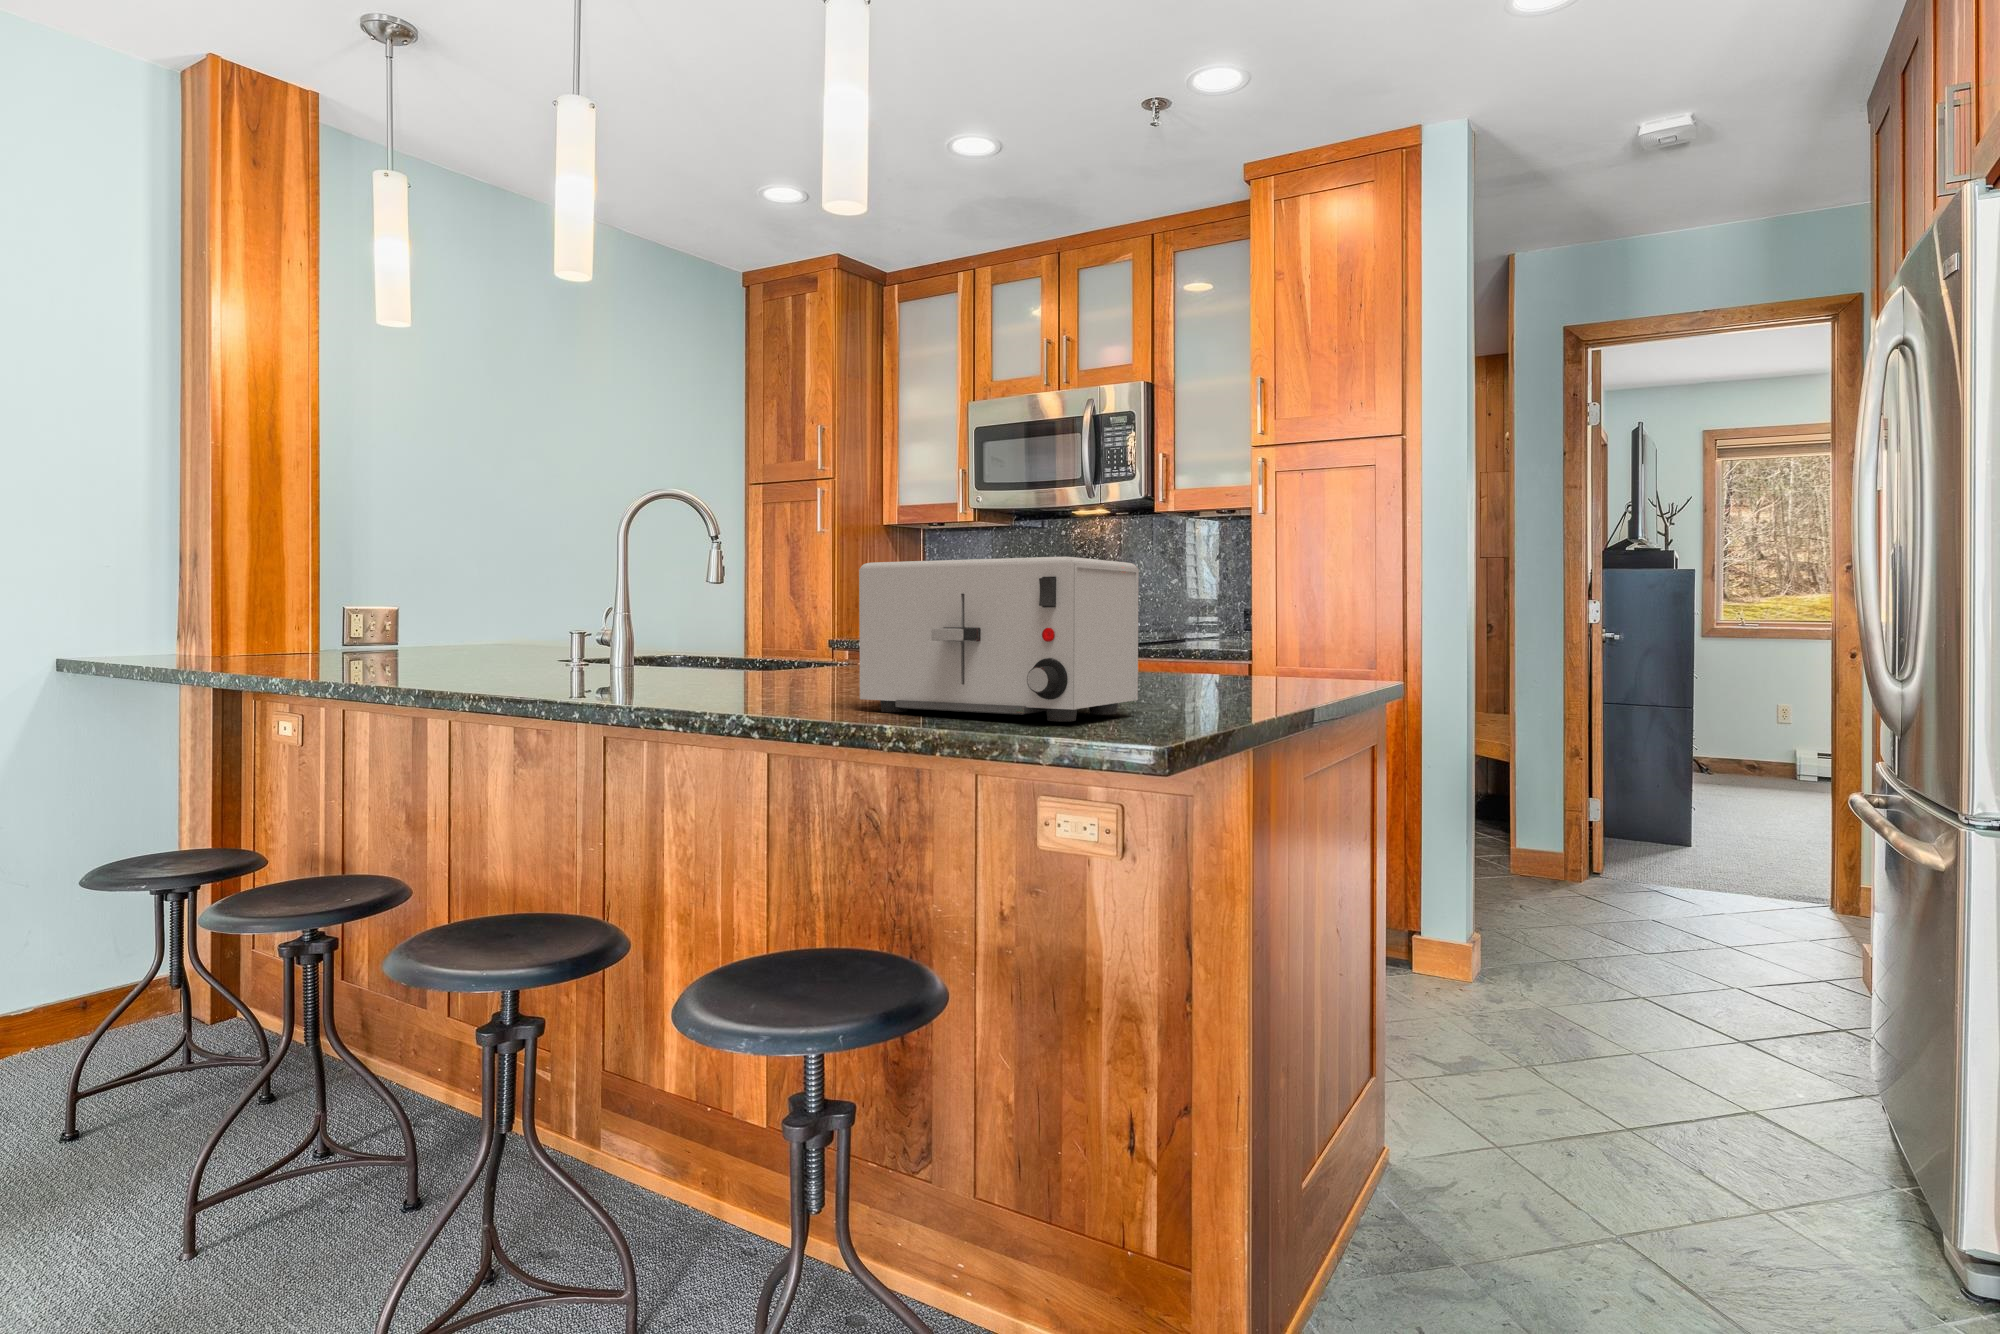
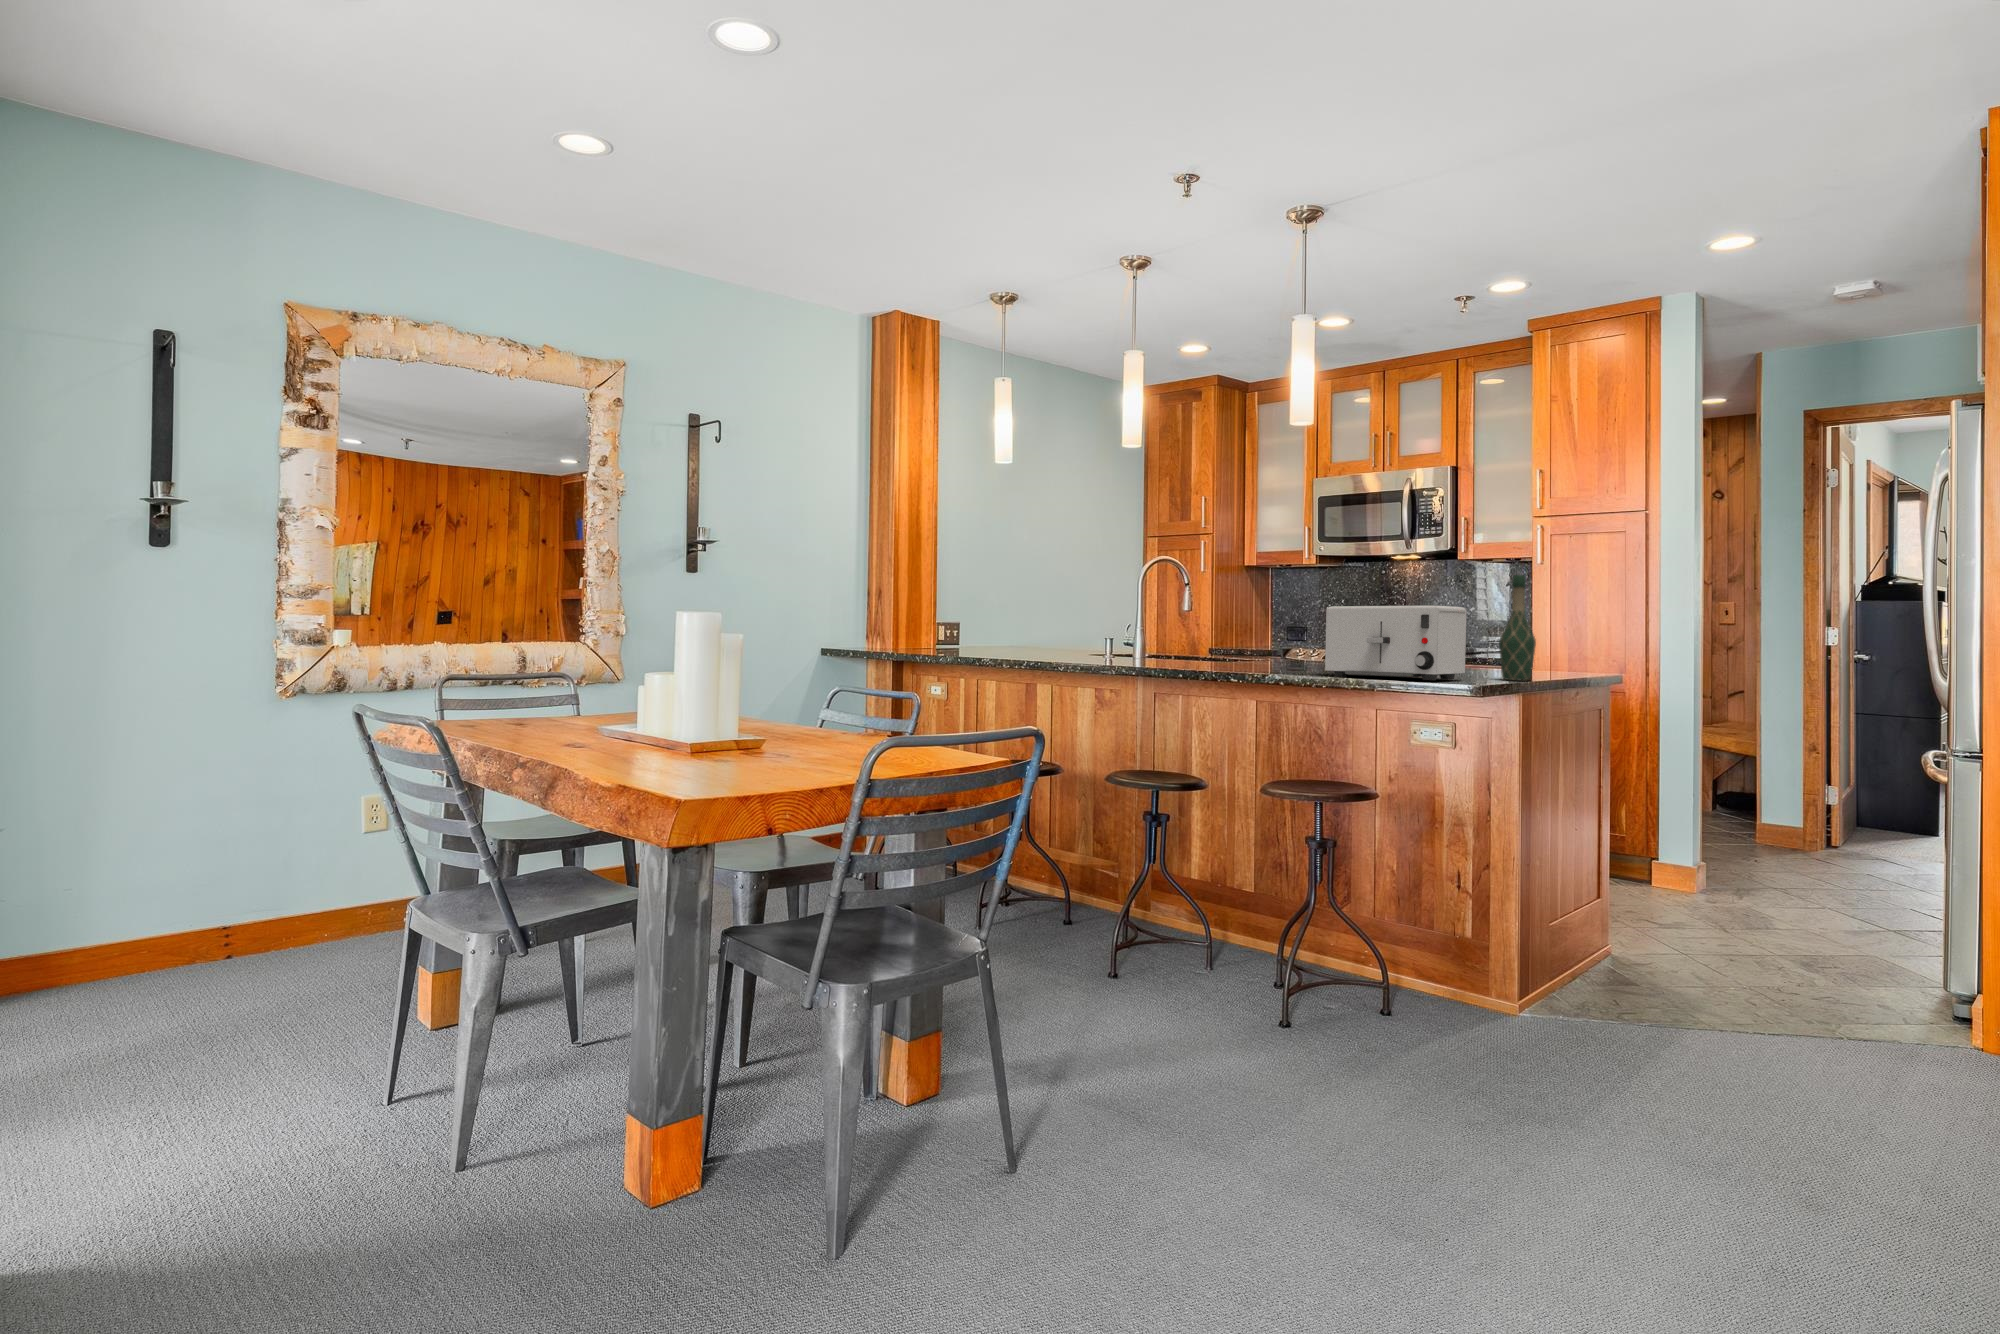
wine bottle: none [1204,500,1271,709] -> present [1499,575,1536,680]

